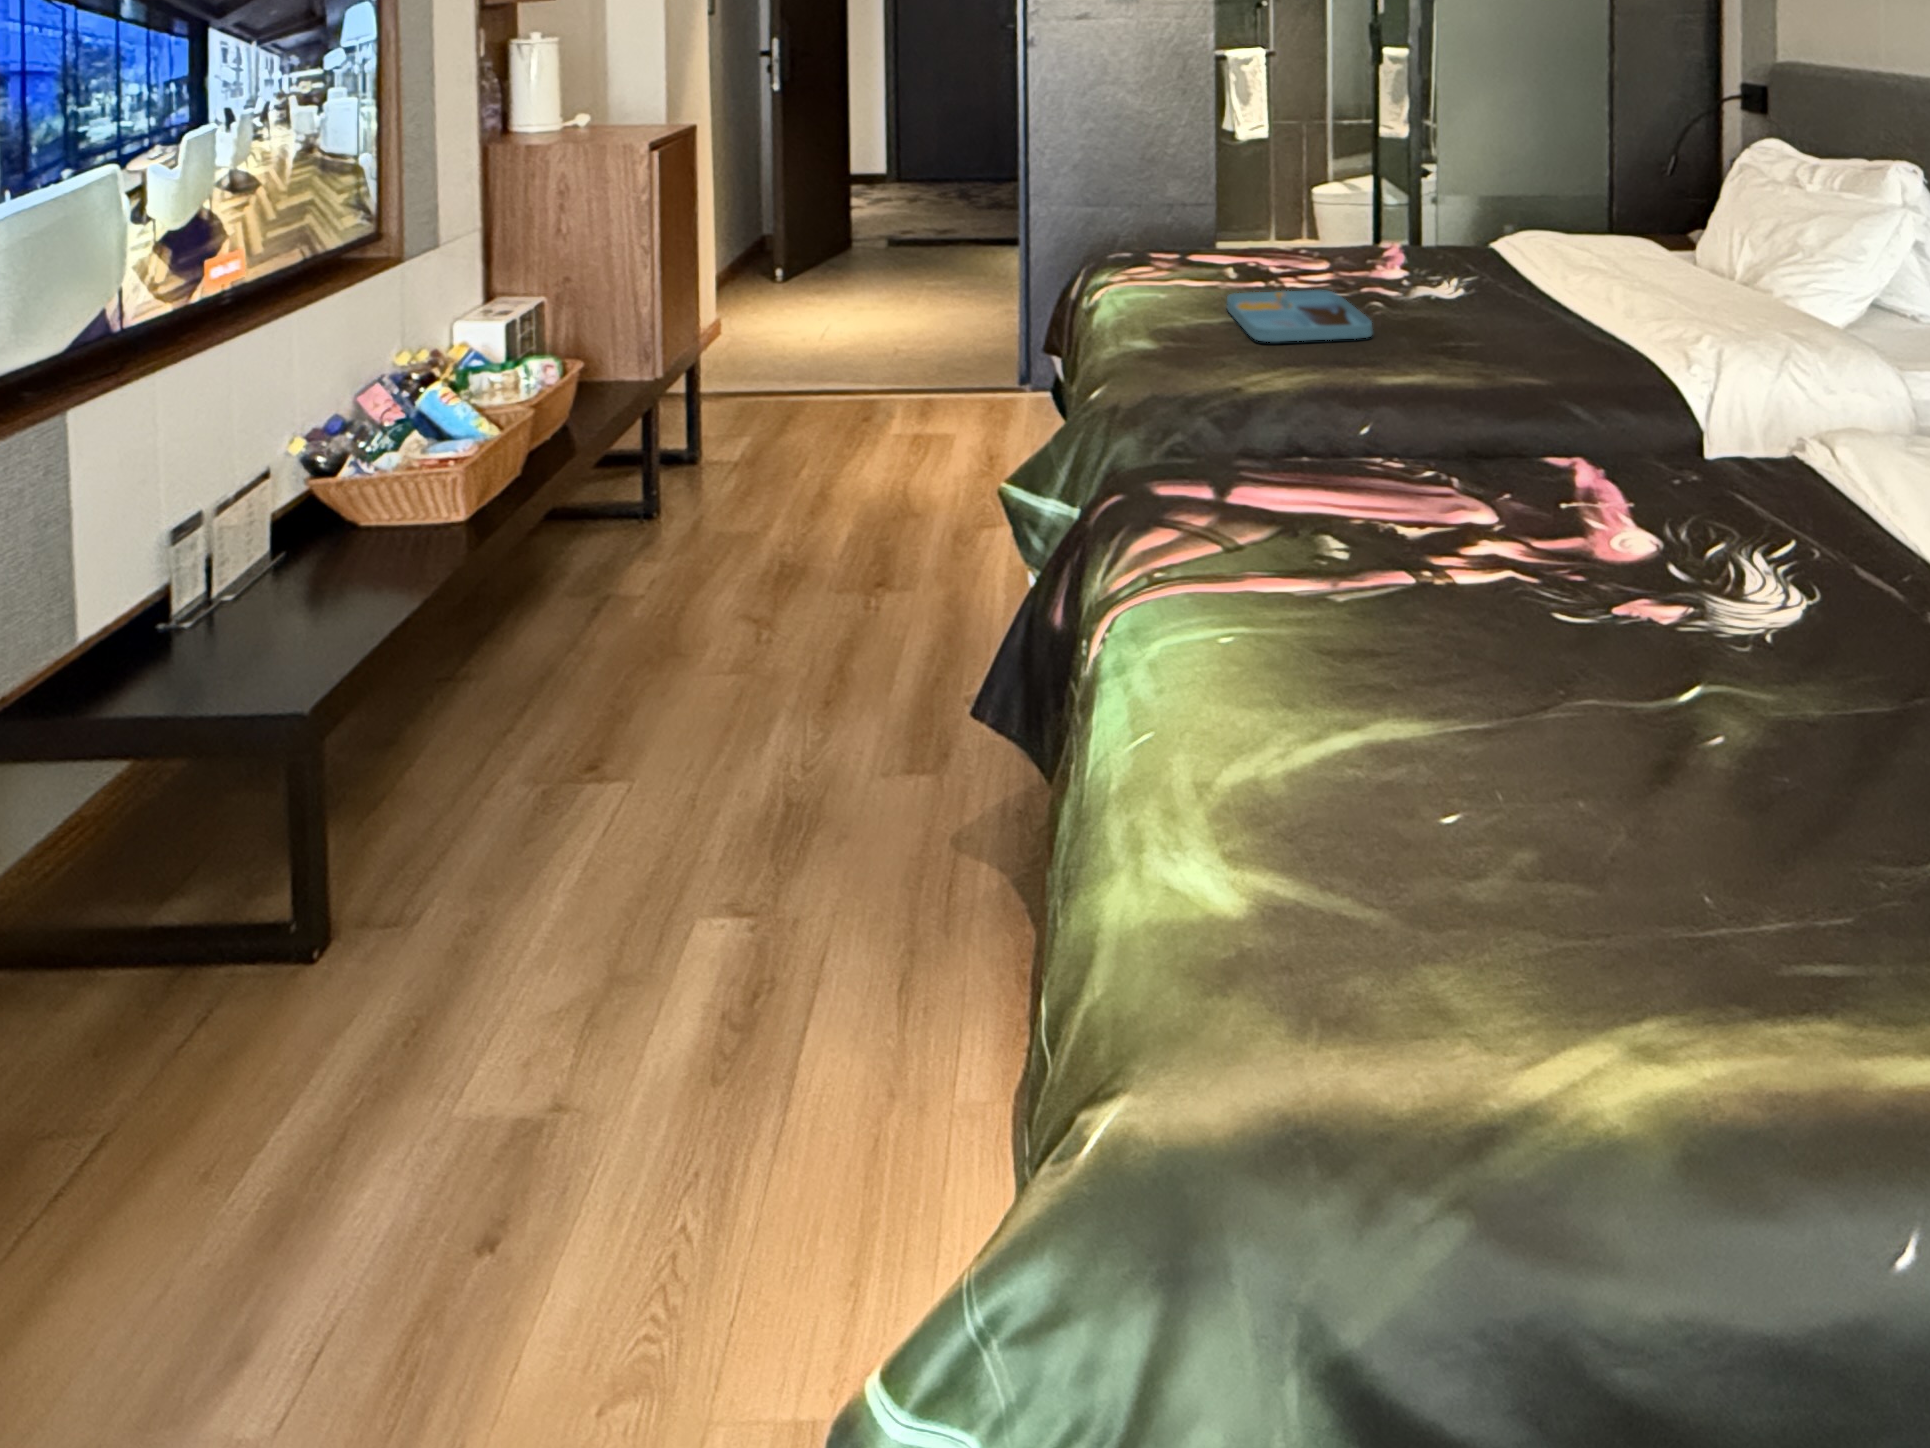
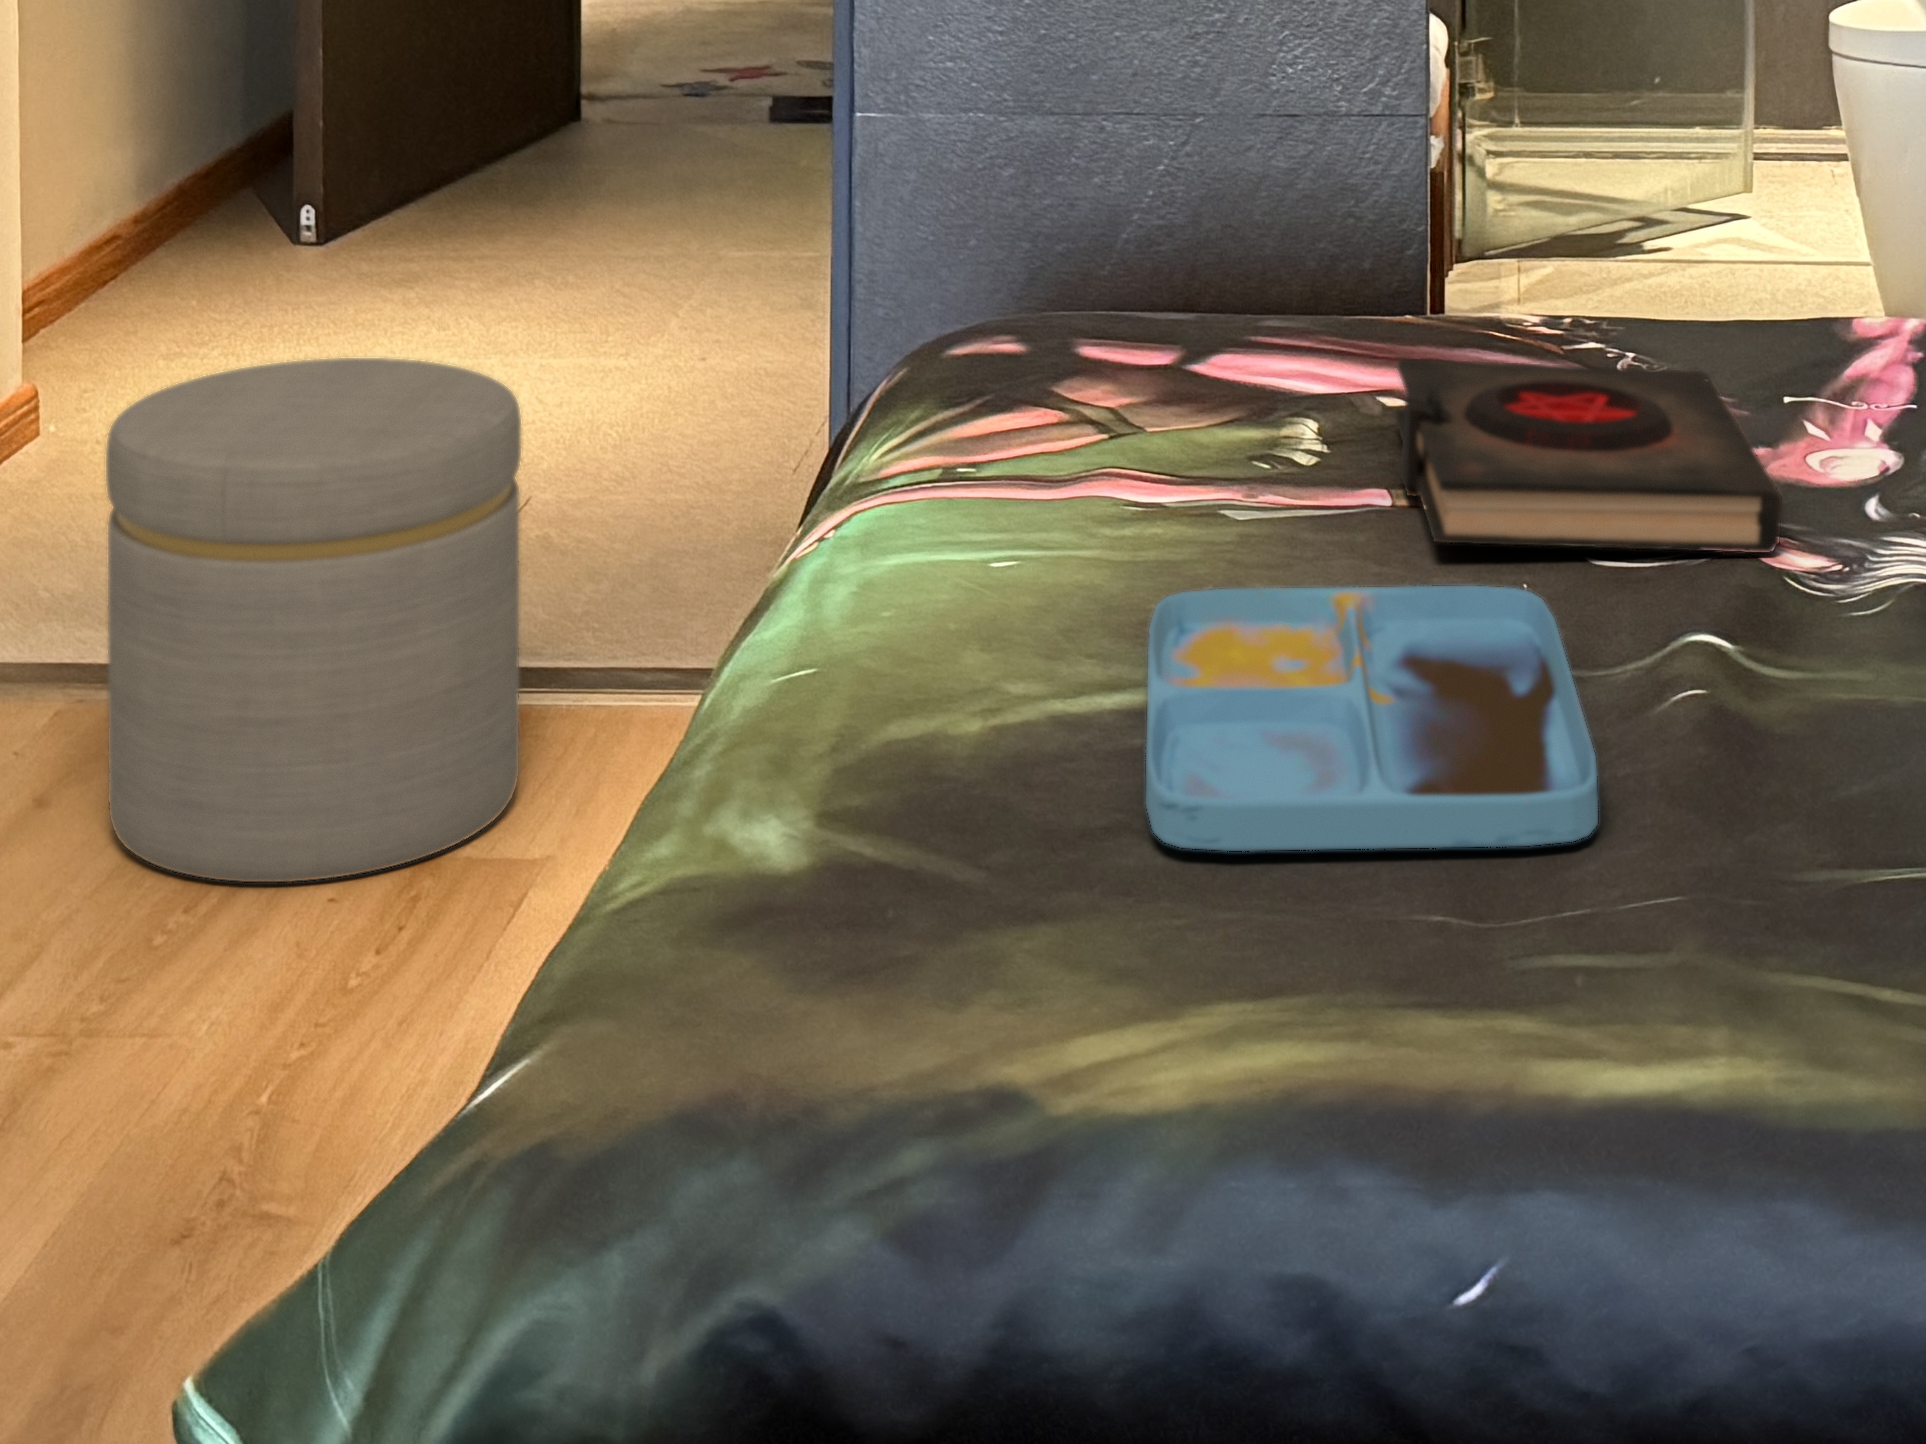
book: none [1264,244,1391,286] -> present [1396,358,1782,553]
ottoman: none [808,288,939,446] -> present [106,358,521,882]

